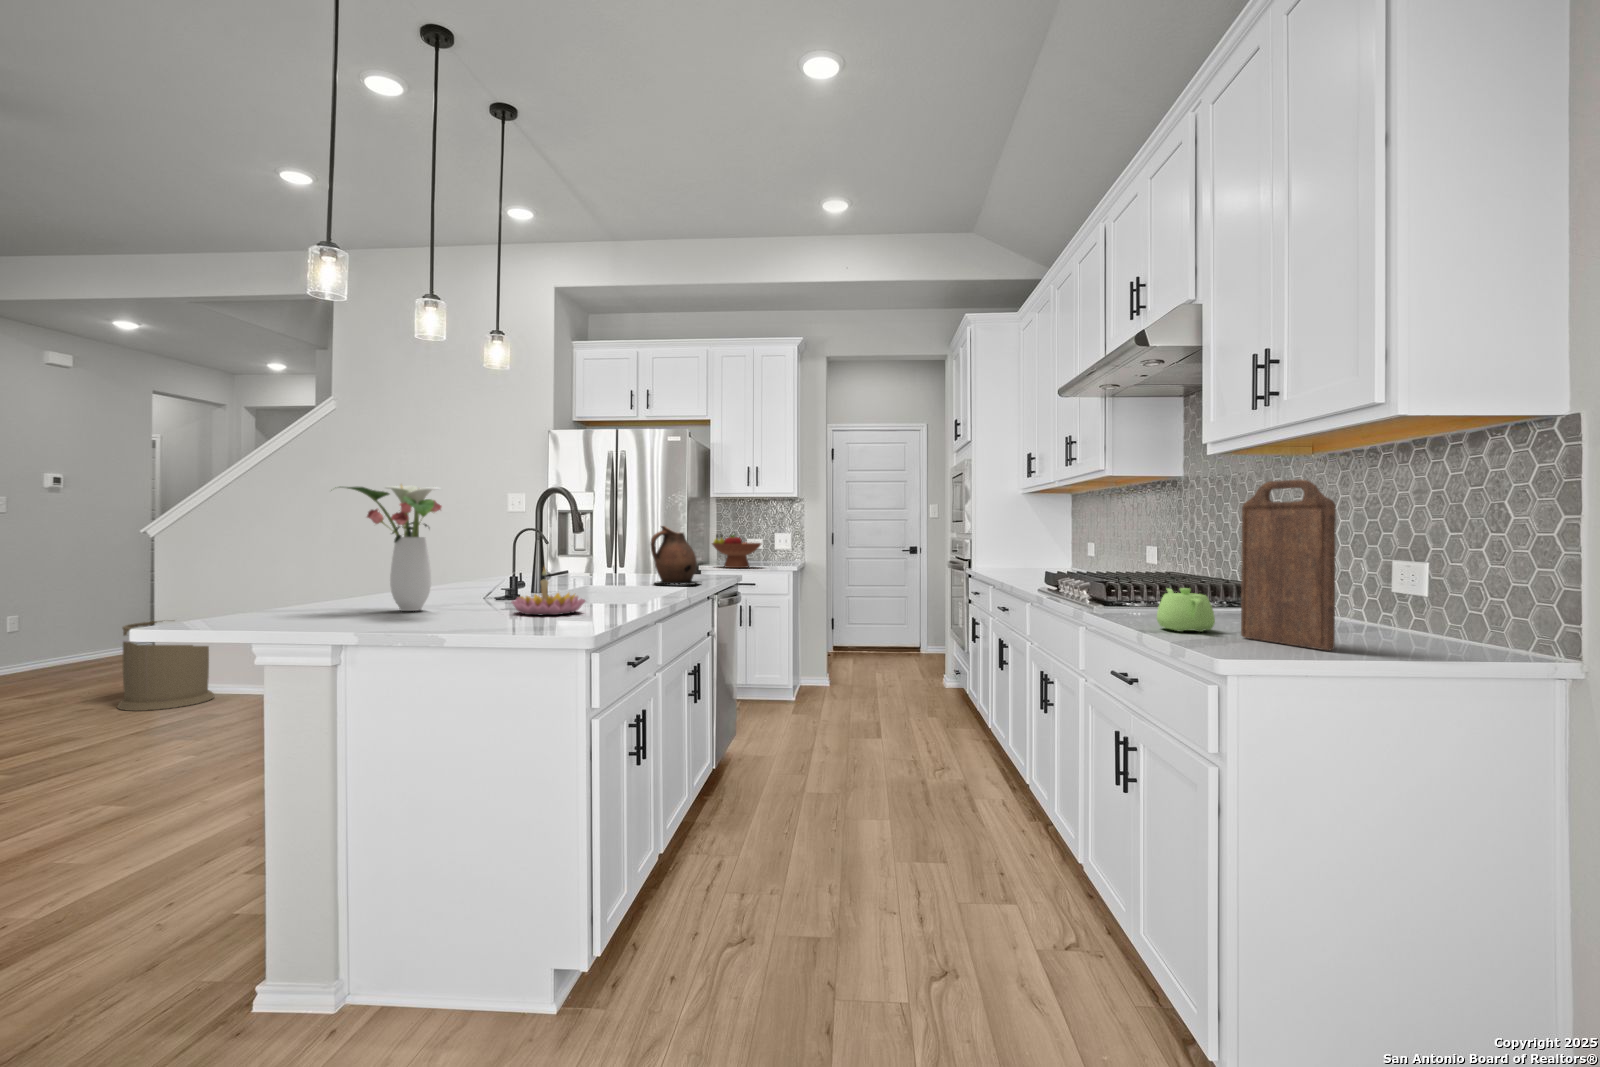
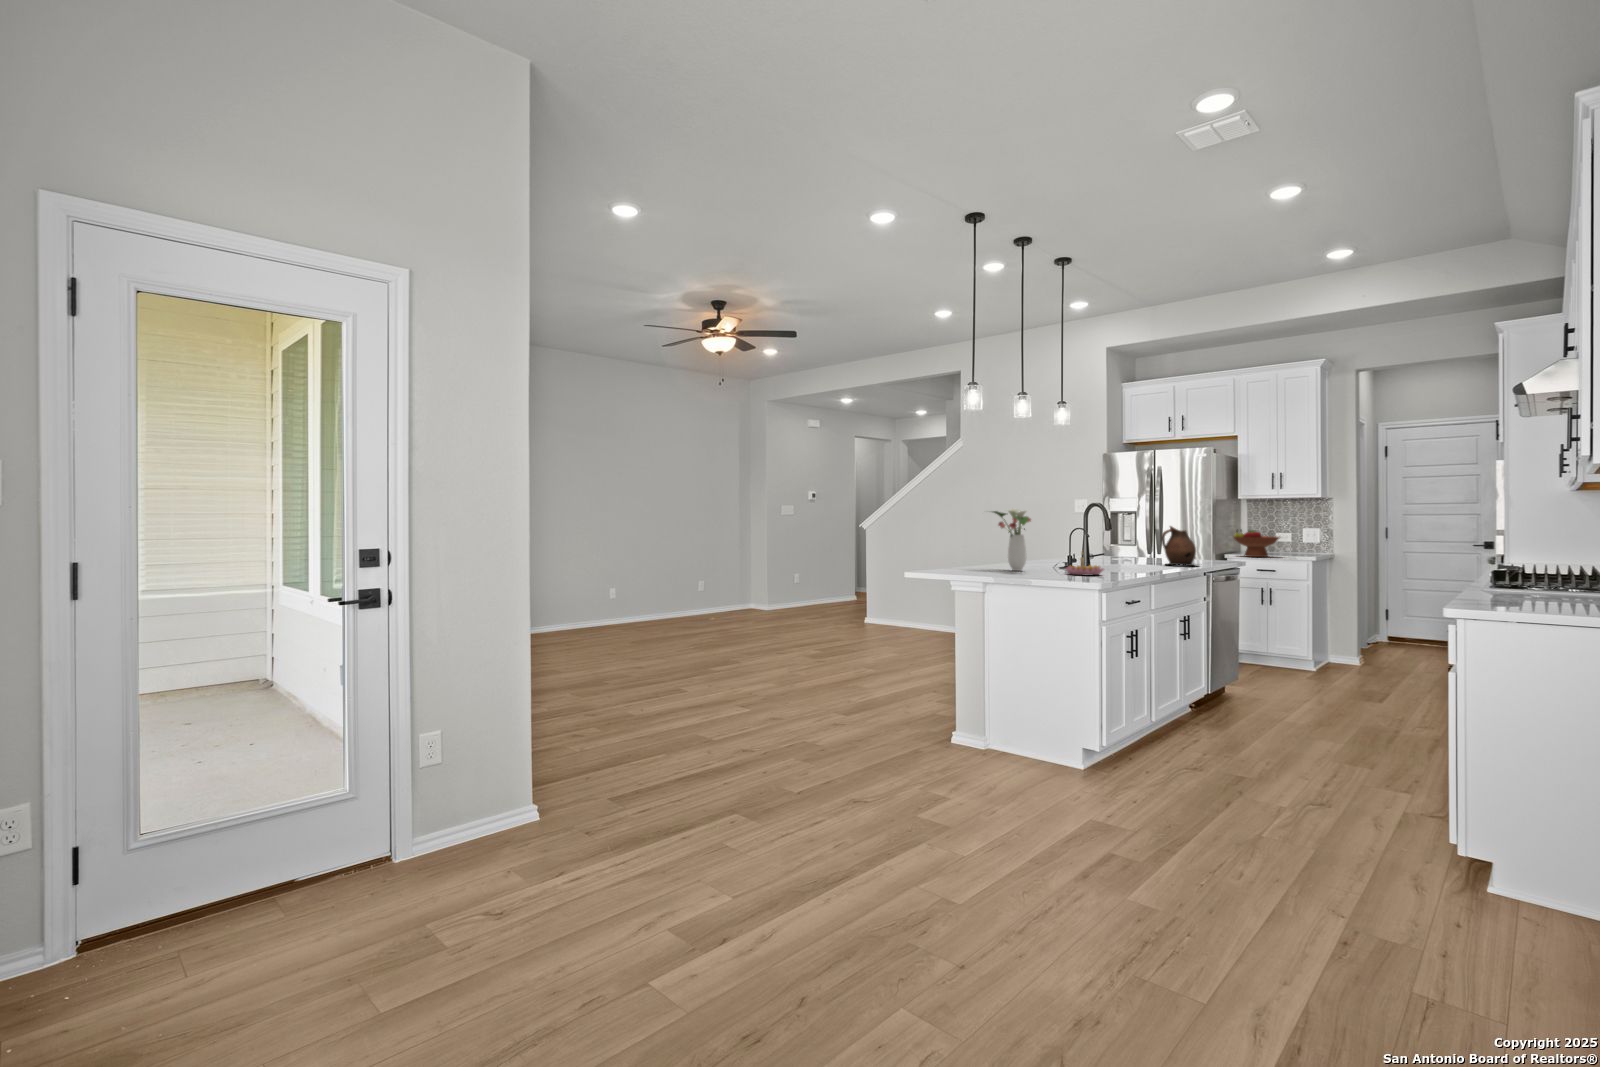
cutting board: present [1241,479,1336,650] -> none [1523,504,1562,612]
teapot: present [1157,588,1215,632] -> none [1477,573,1520,602]
trash can: present [118,621,214,711] -> none [853,579,897,630]

